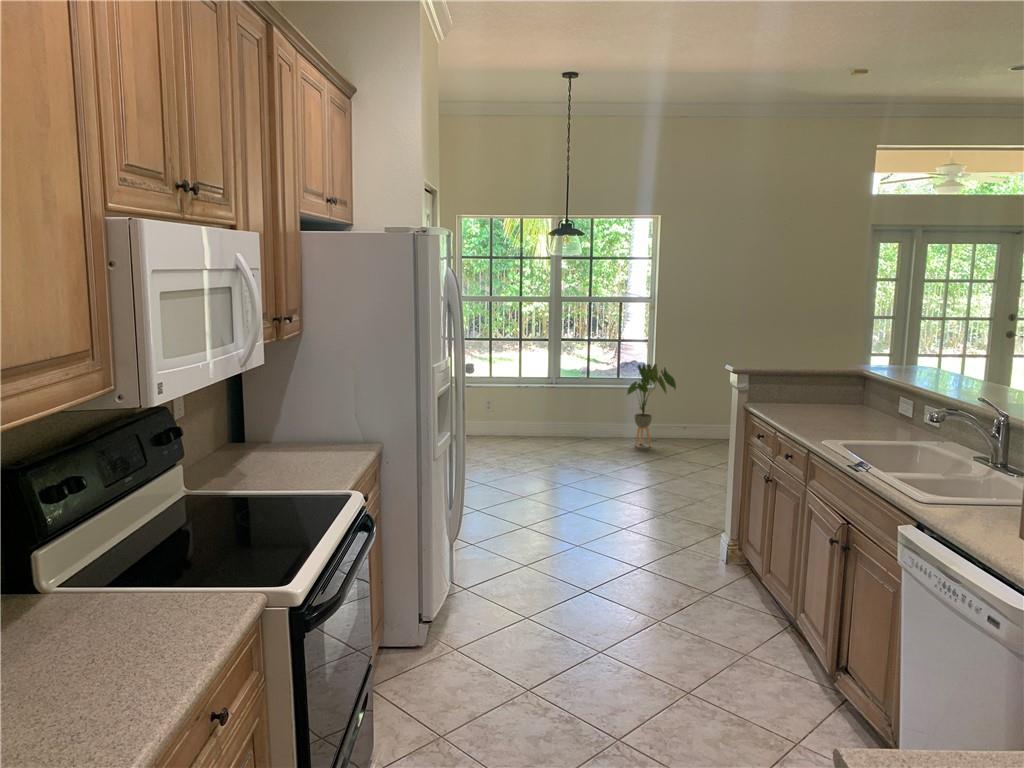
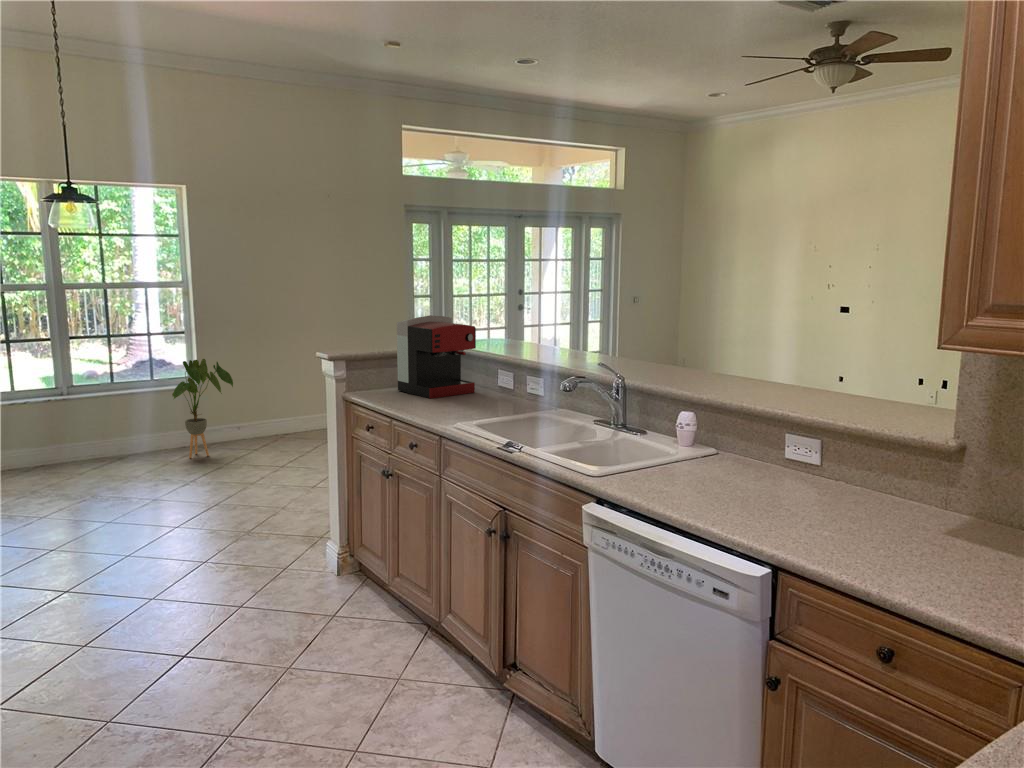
coffee maker: none [796,339,879,417] -> present [397,315,476,398]

